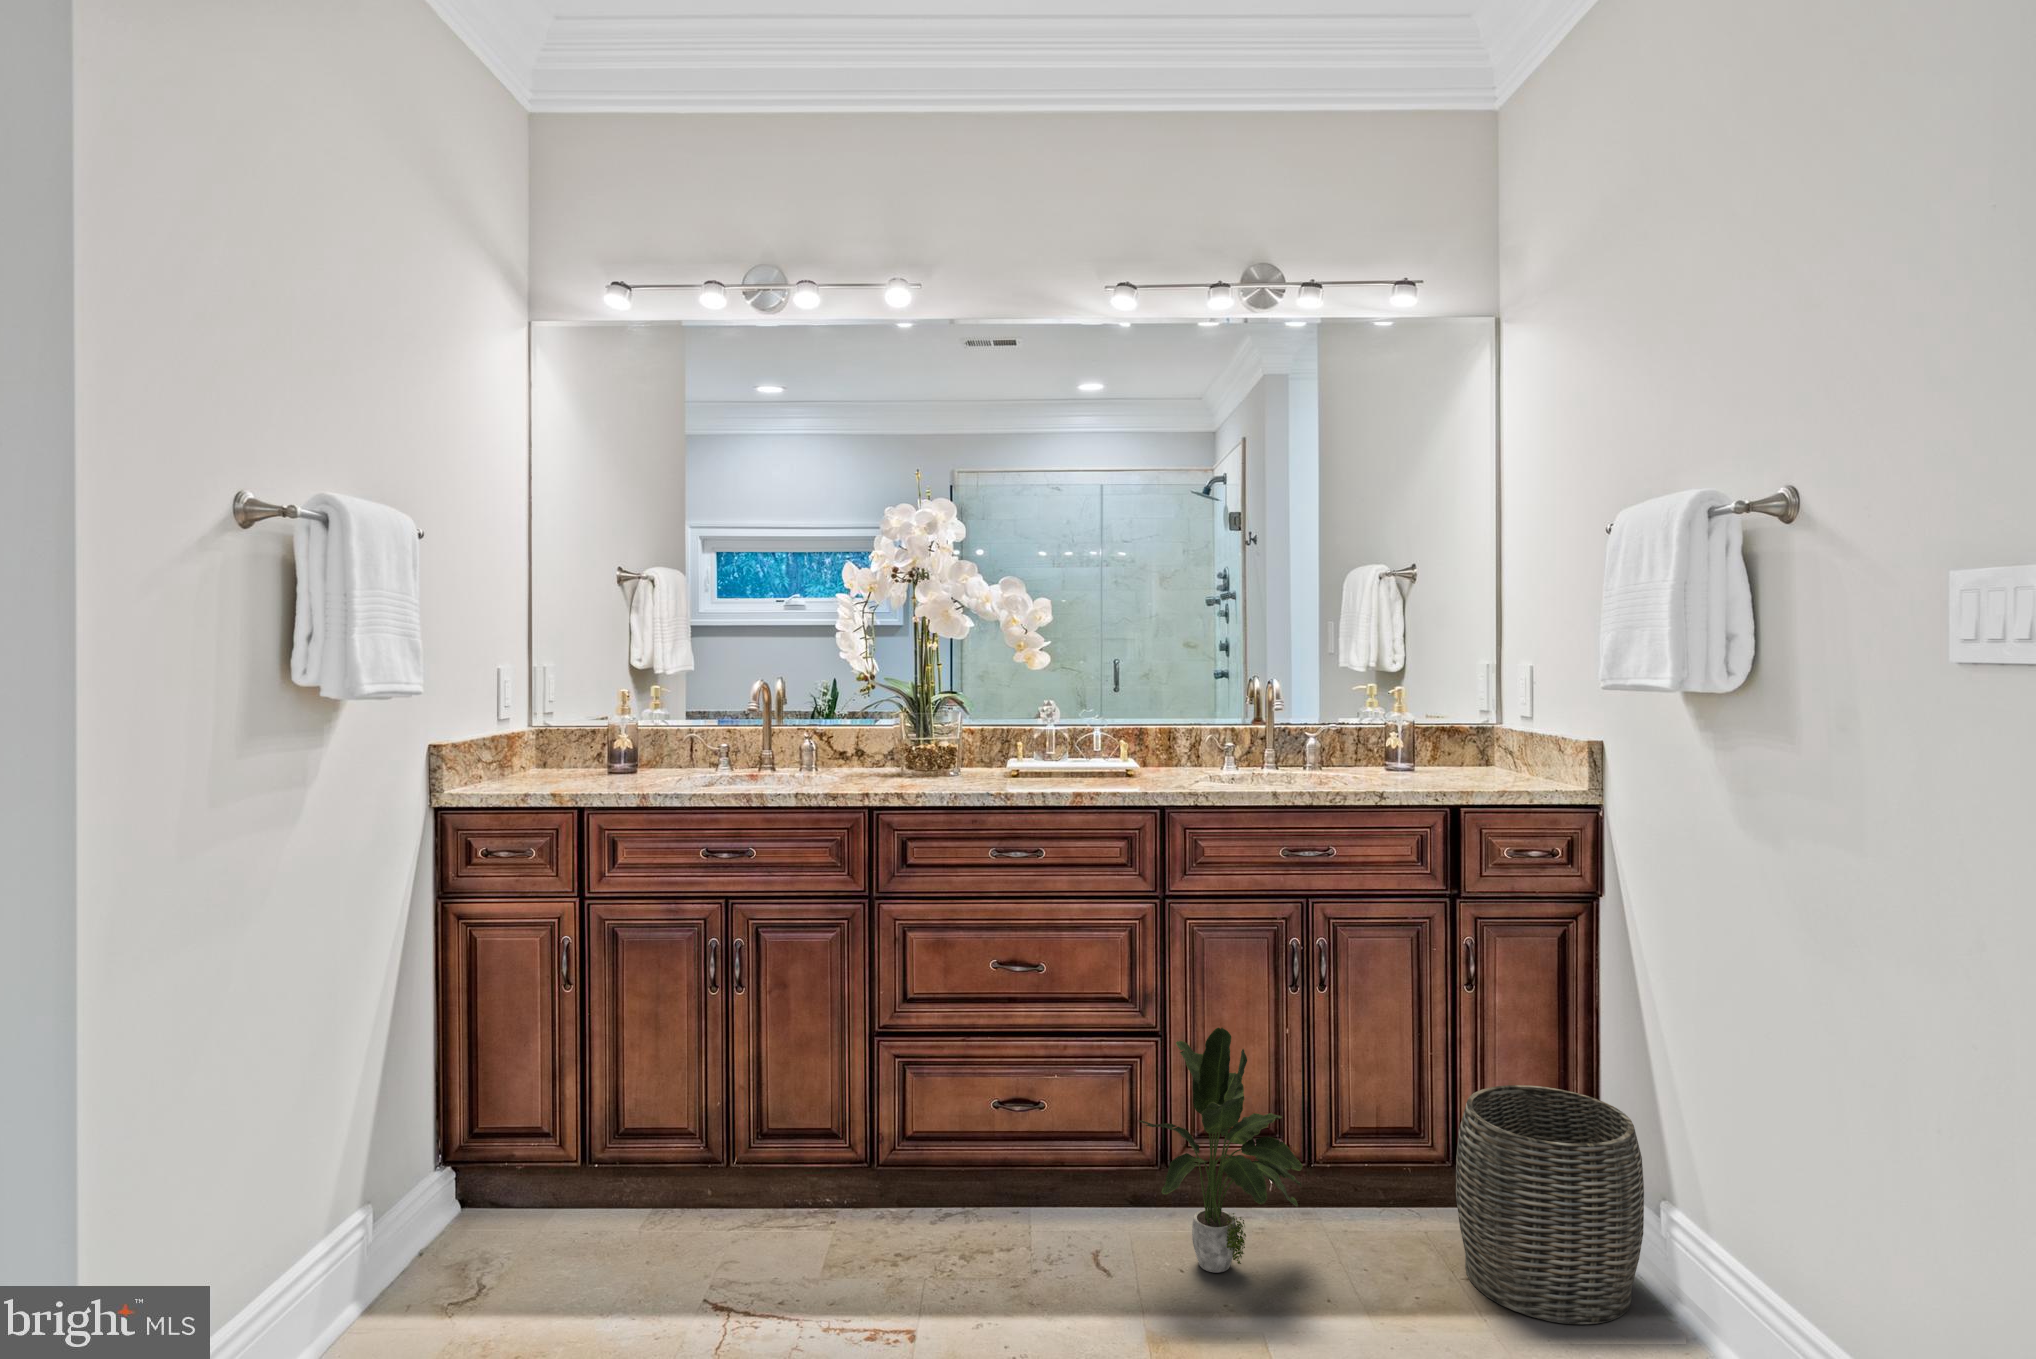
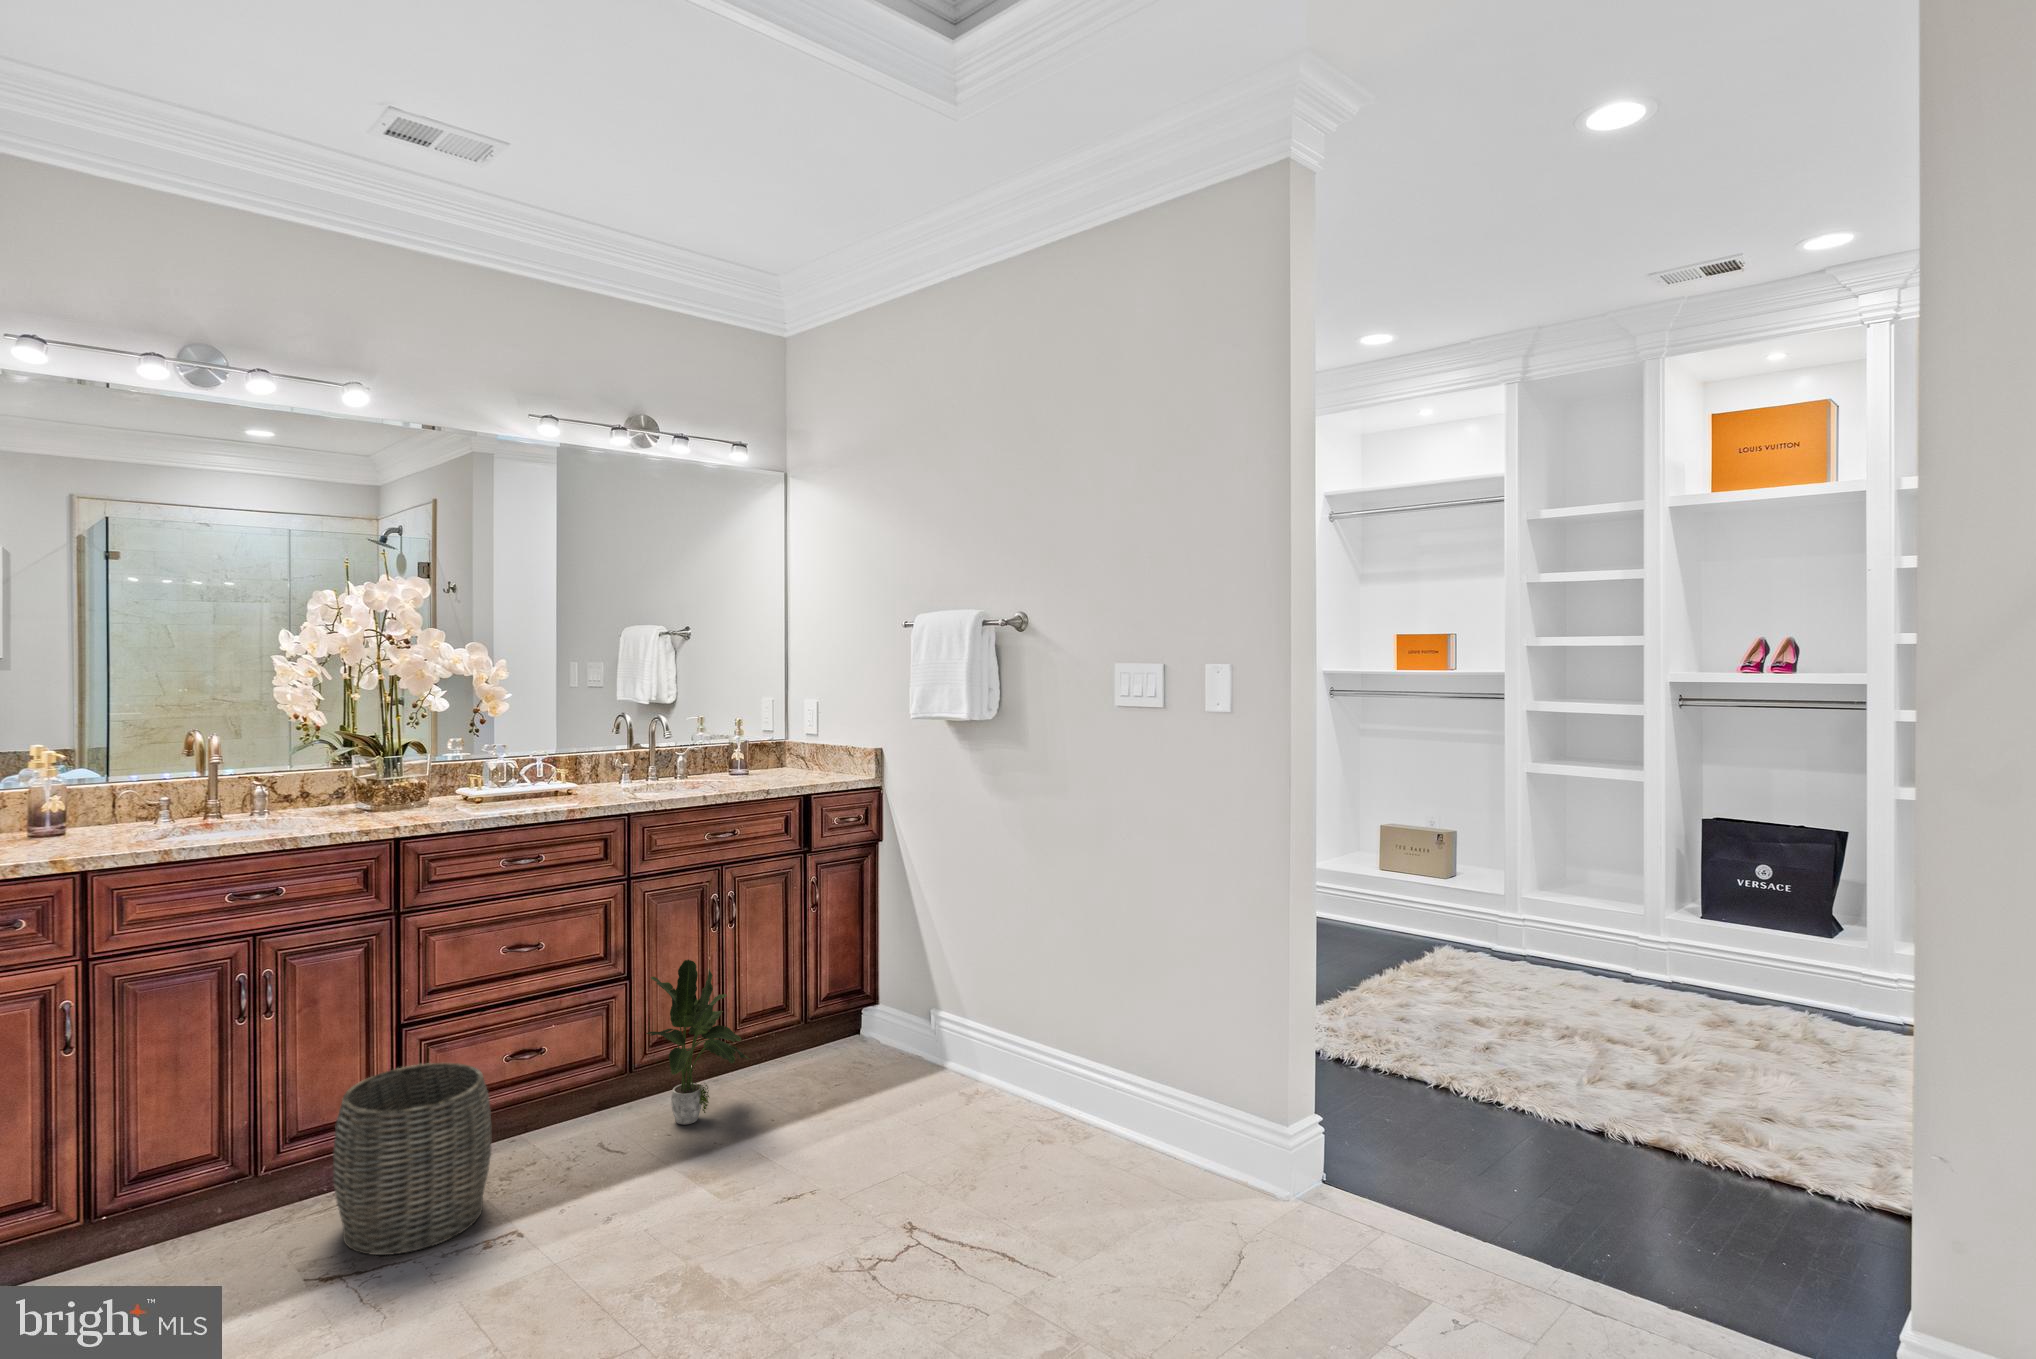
woven basket: present [1456,1085,1644,1324] -> present [333,1063,491,1255]

